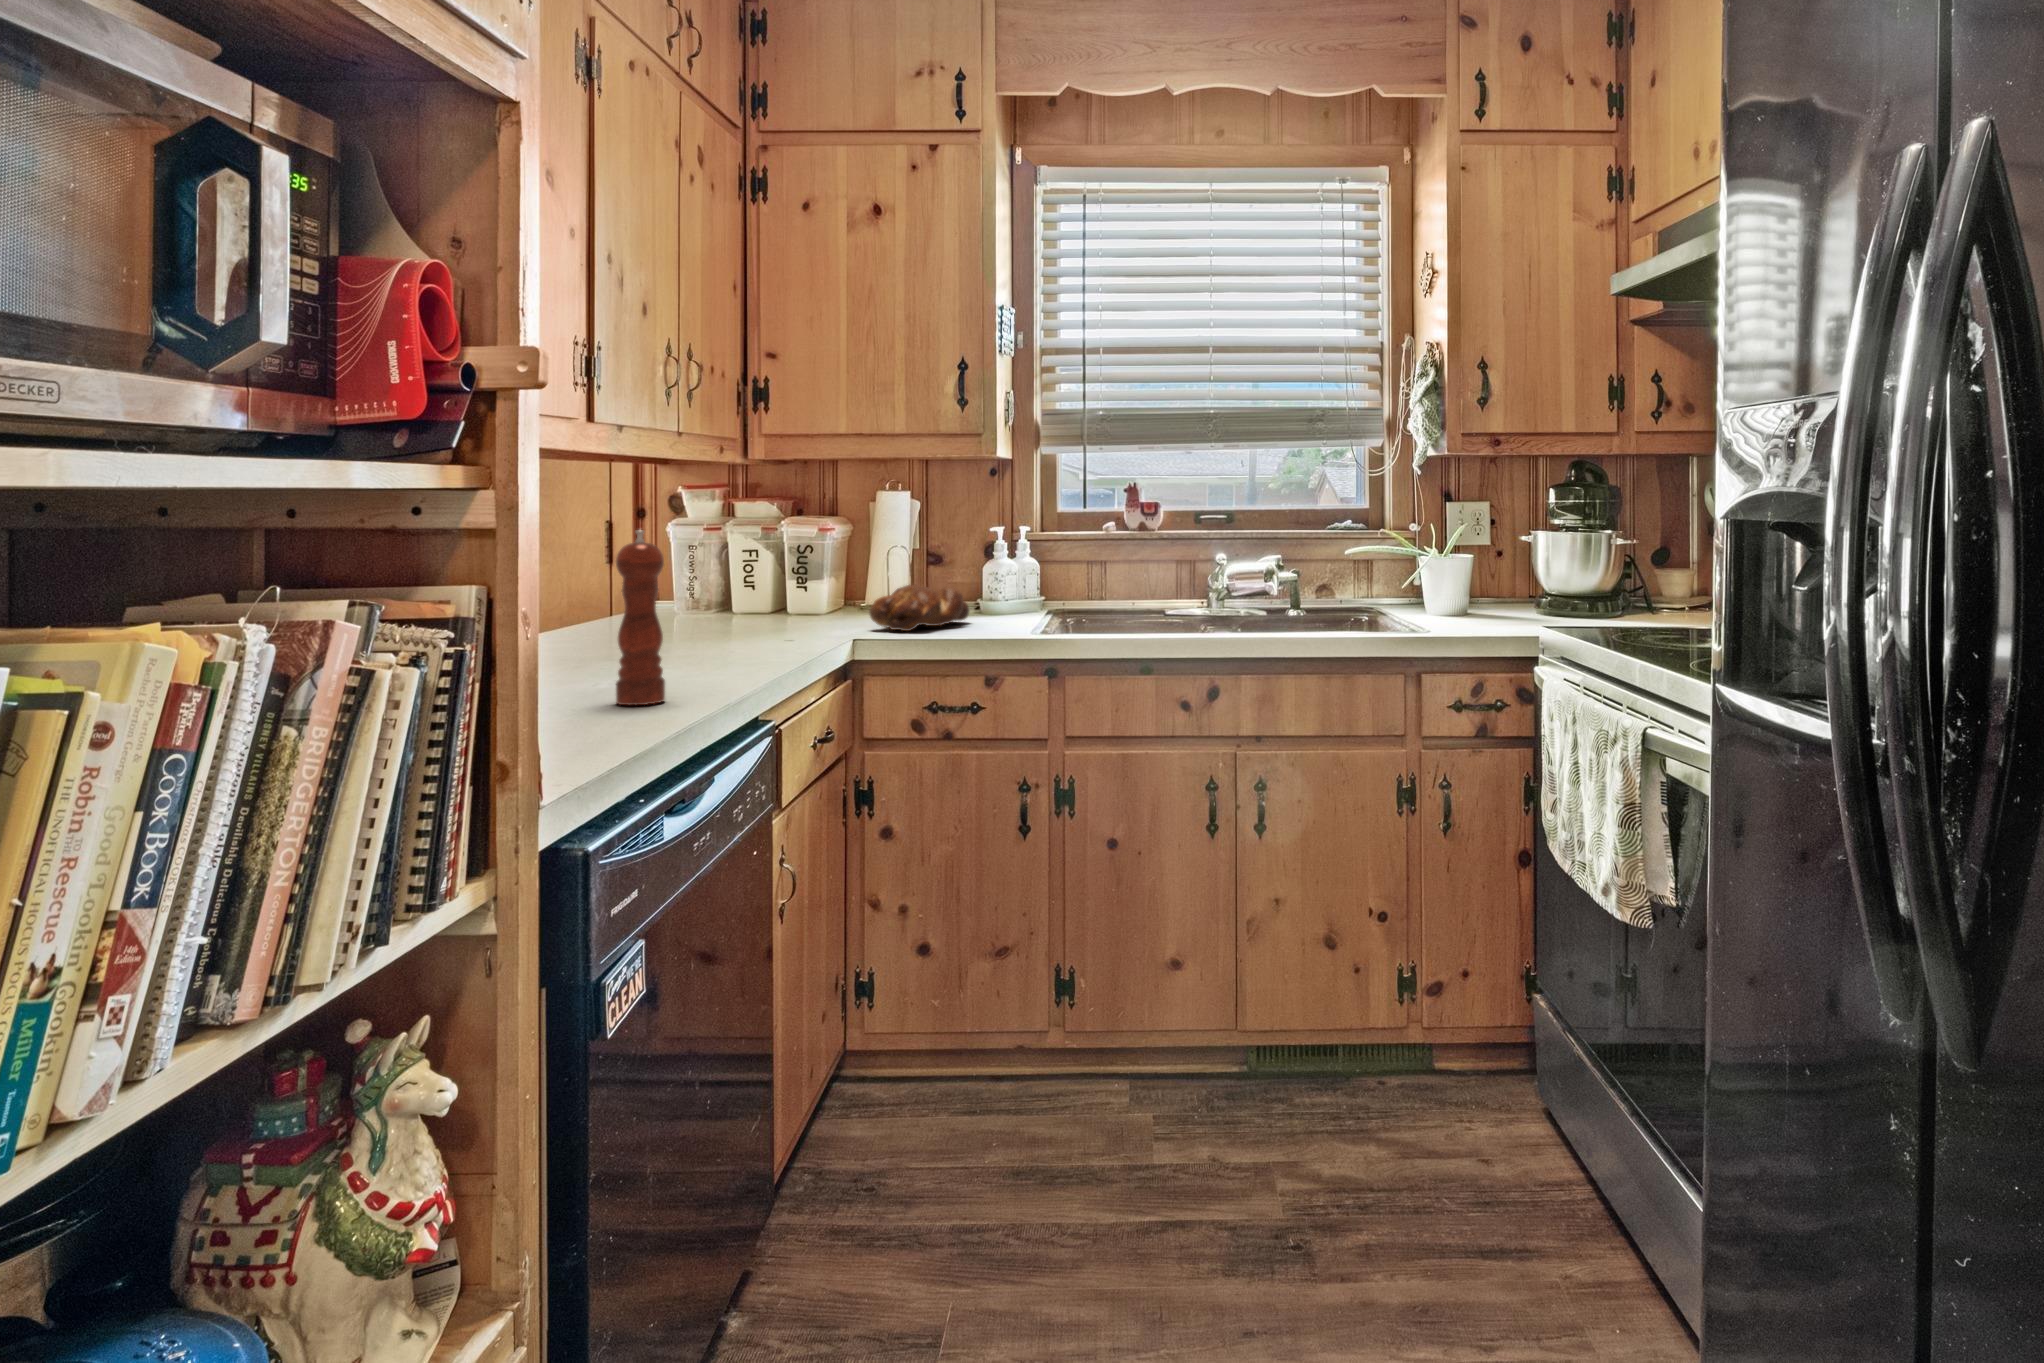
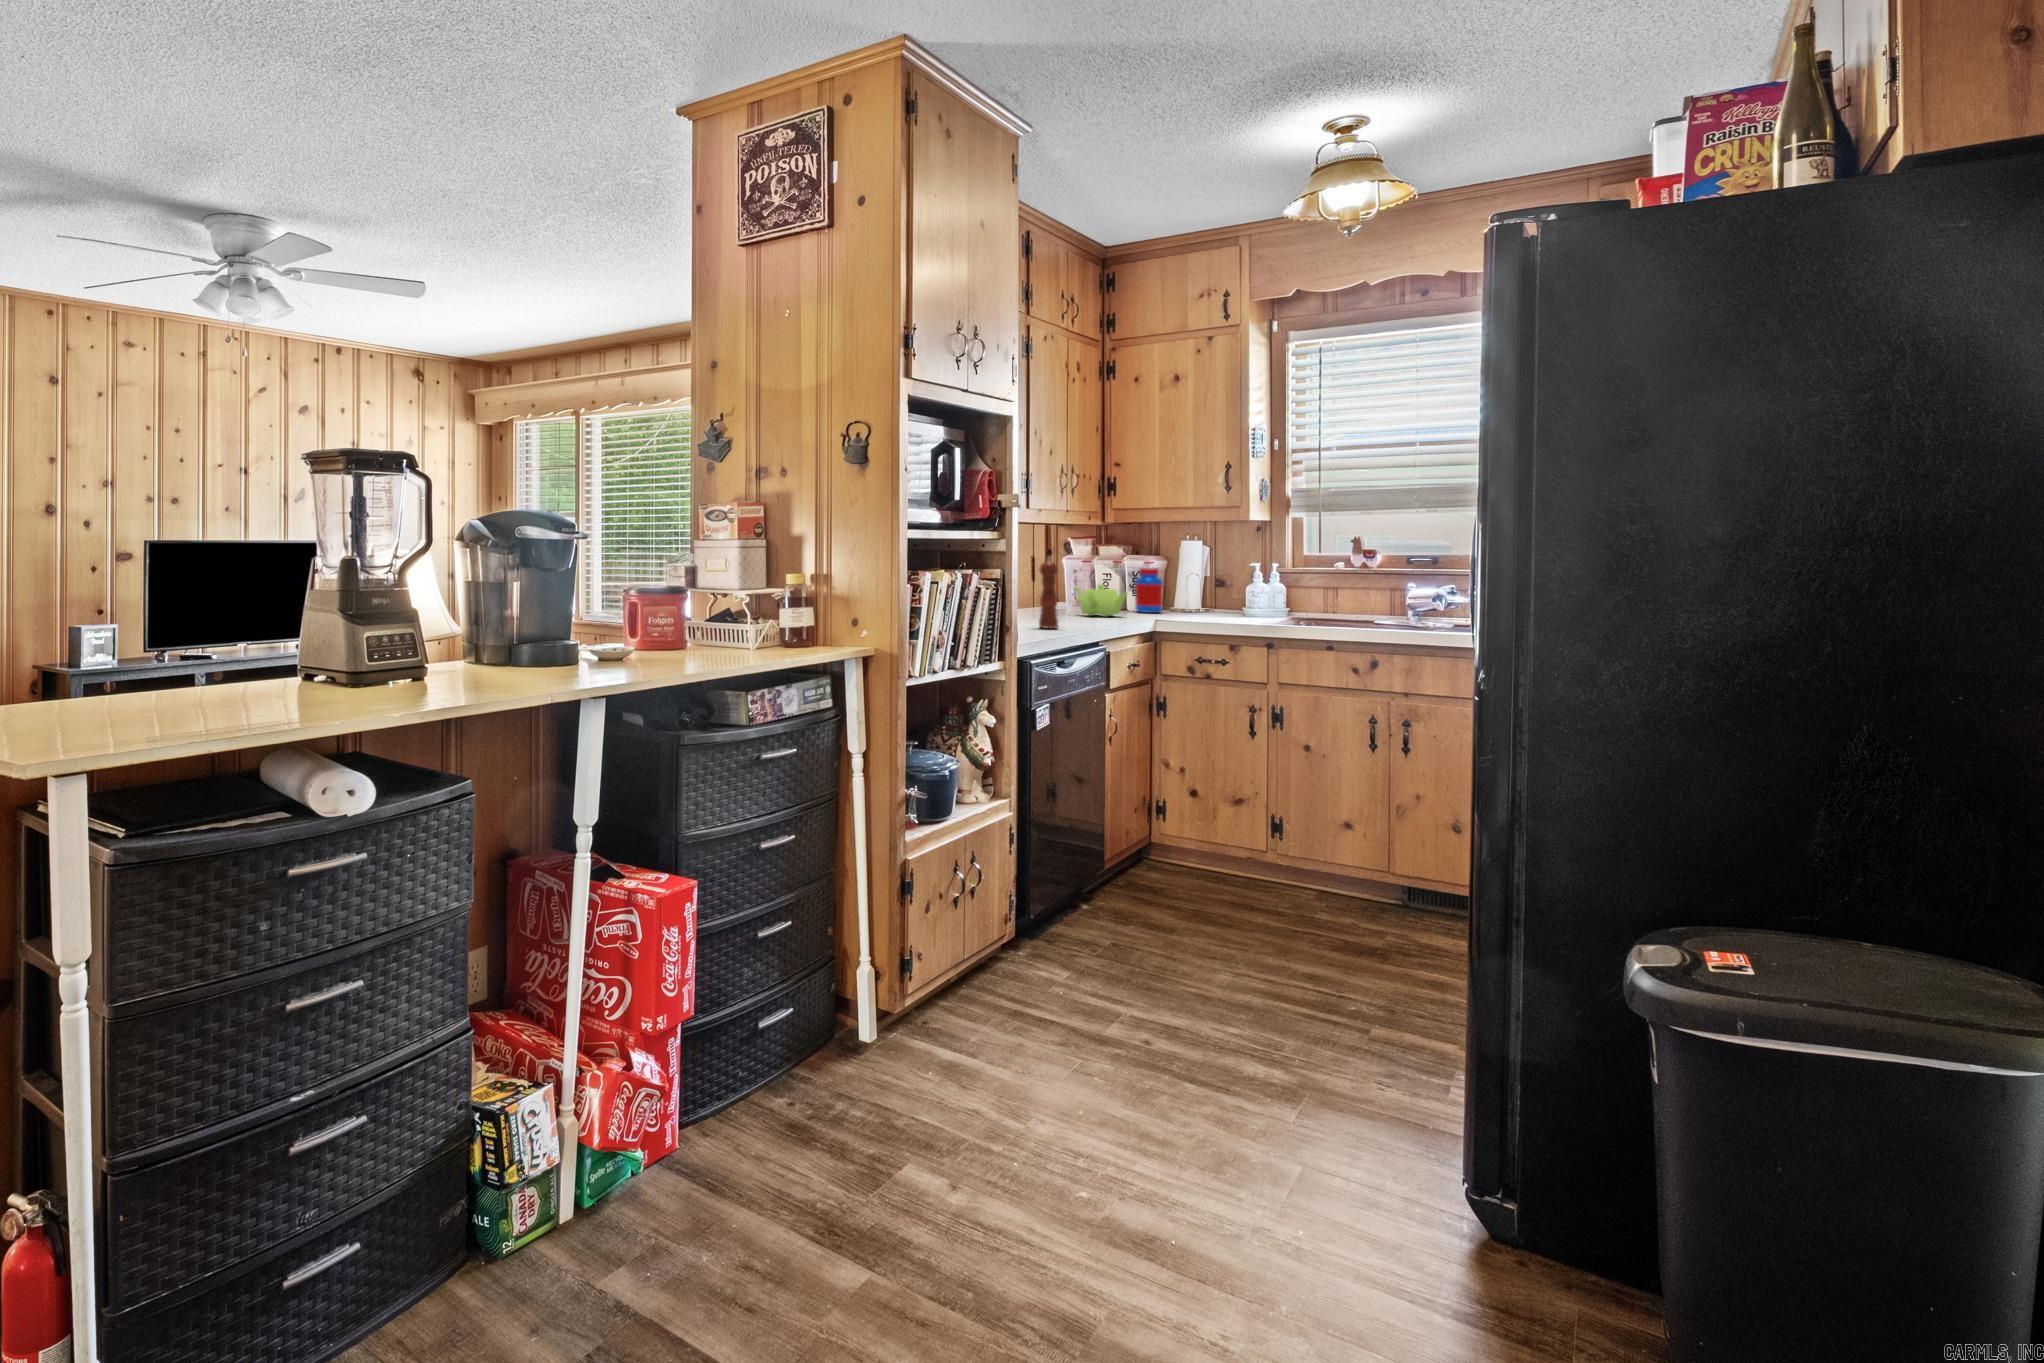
jar: none [805,539,852,619] -> present [1135,568,1163,613]
teapot: none [689,575,801,639] -> present [1075,584,1128,617]
bread loaf: present [869,584,969,631] -> none [1167,594,1229,618]

